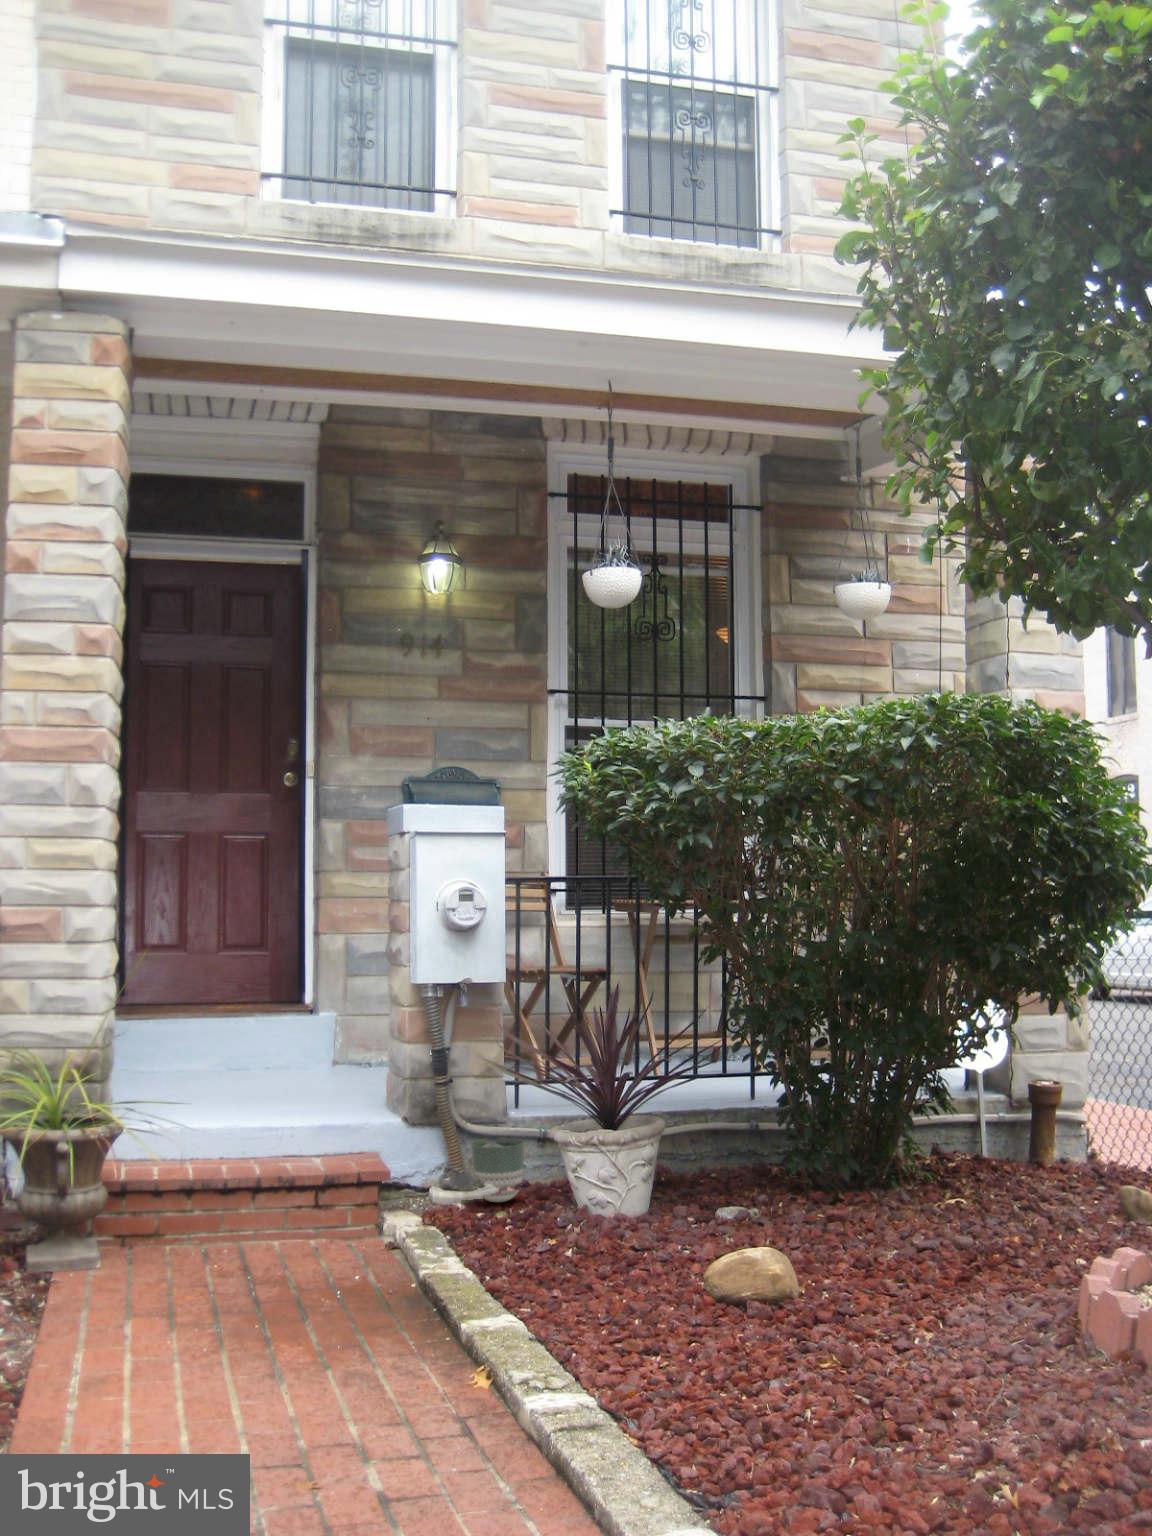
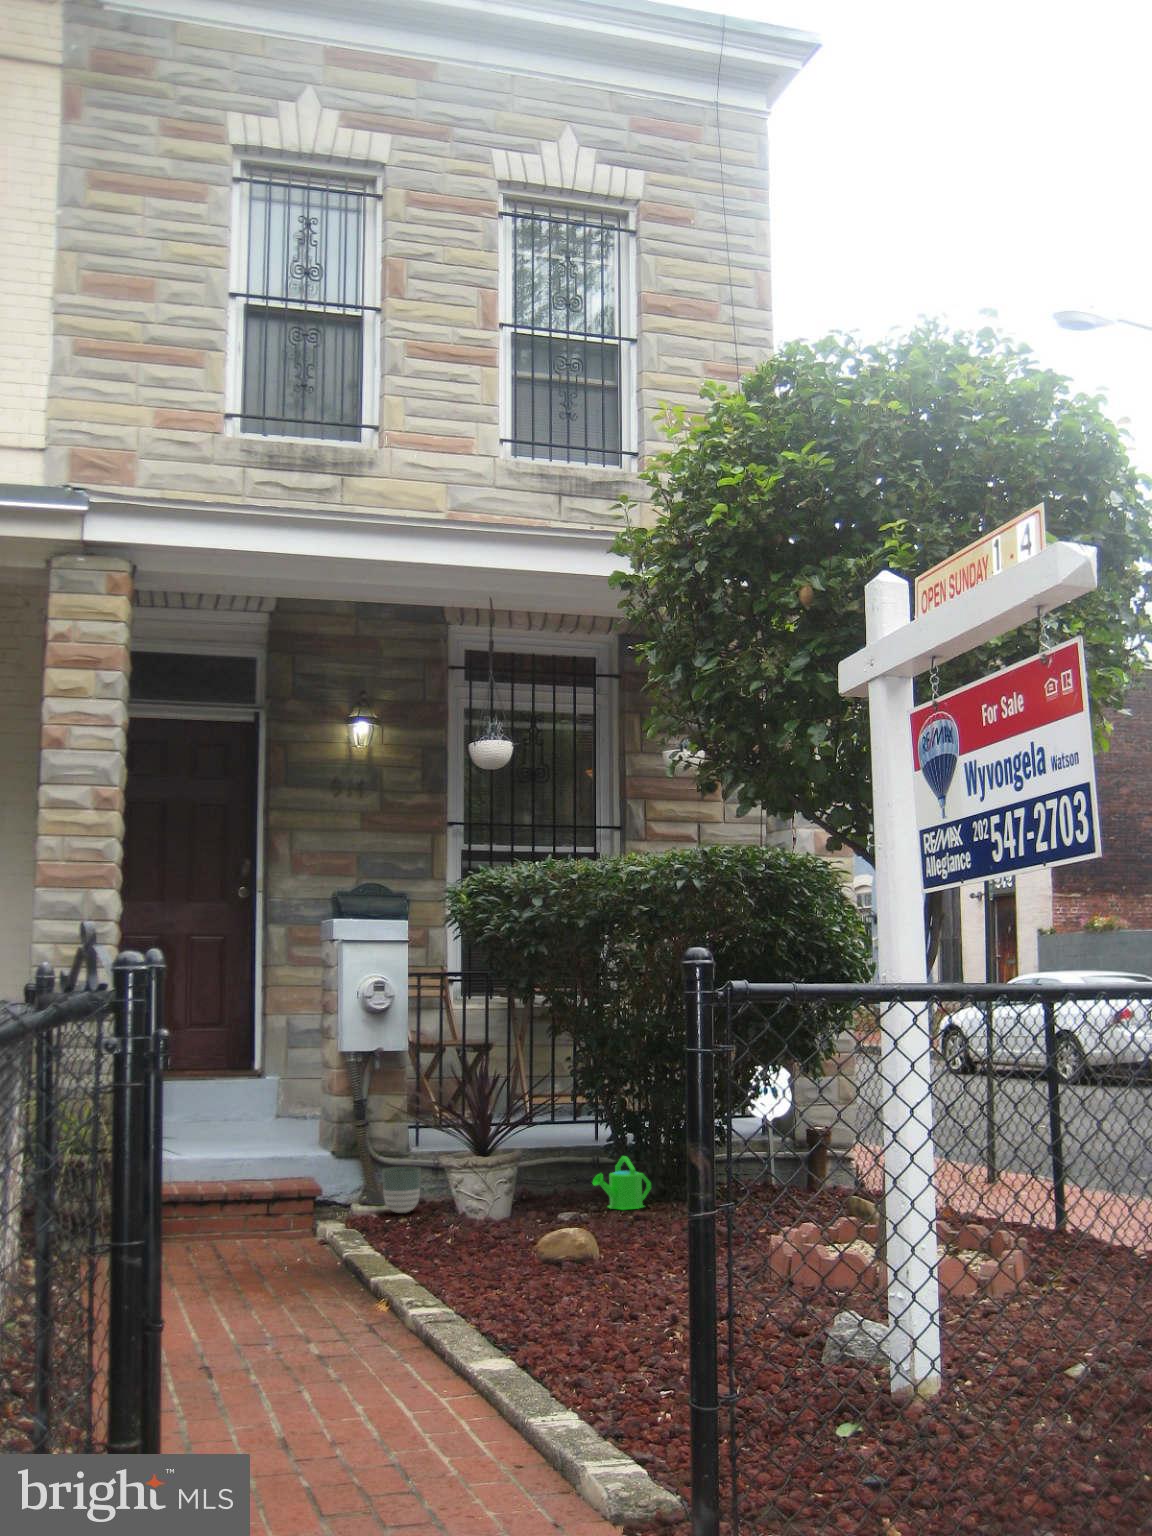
watering can: none [763,1128,842,1204] -> present [593,1156,651,1210]

